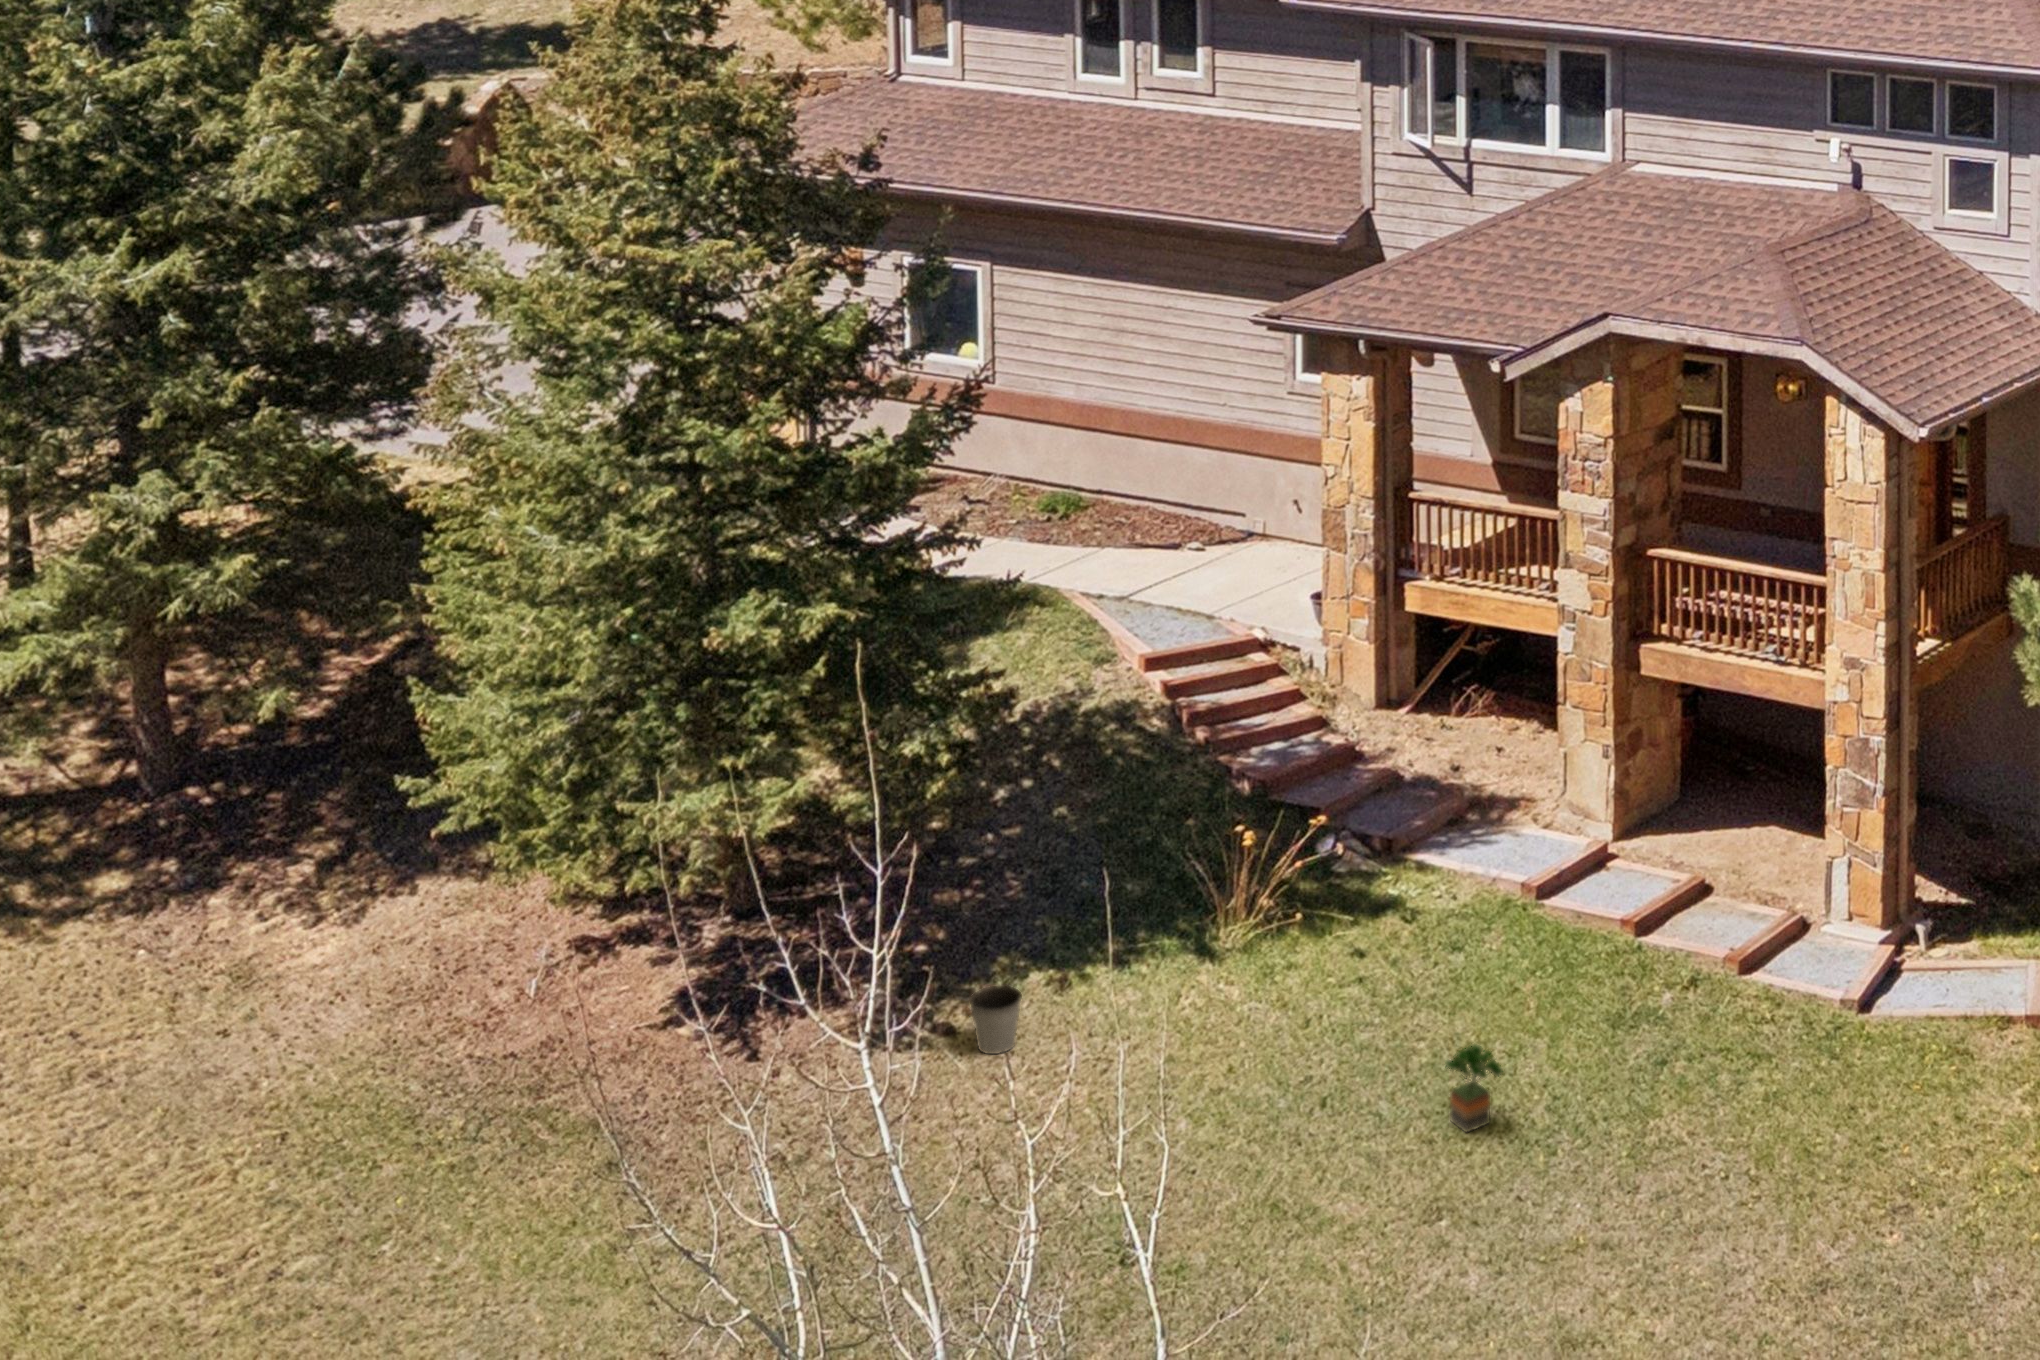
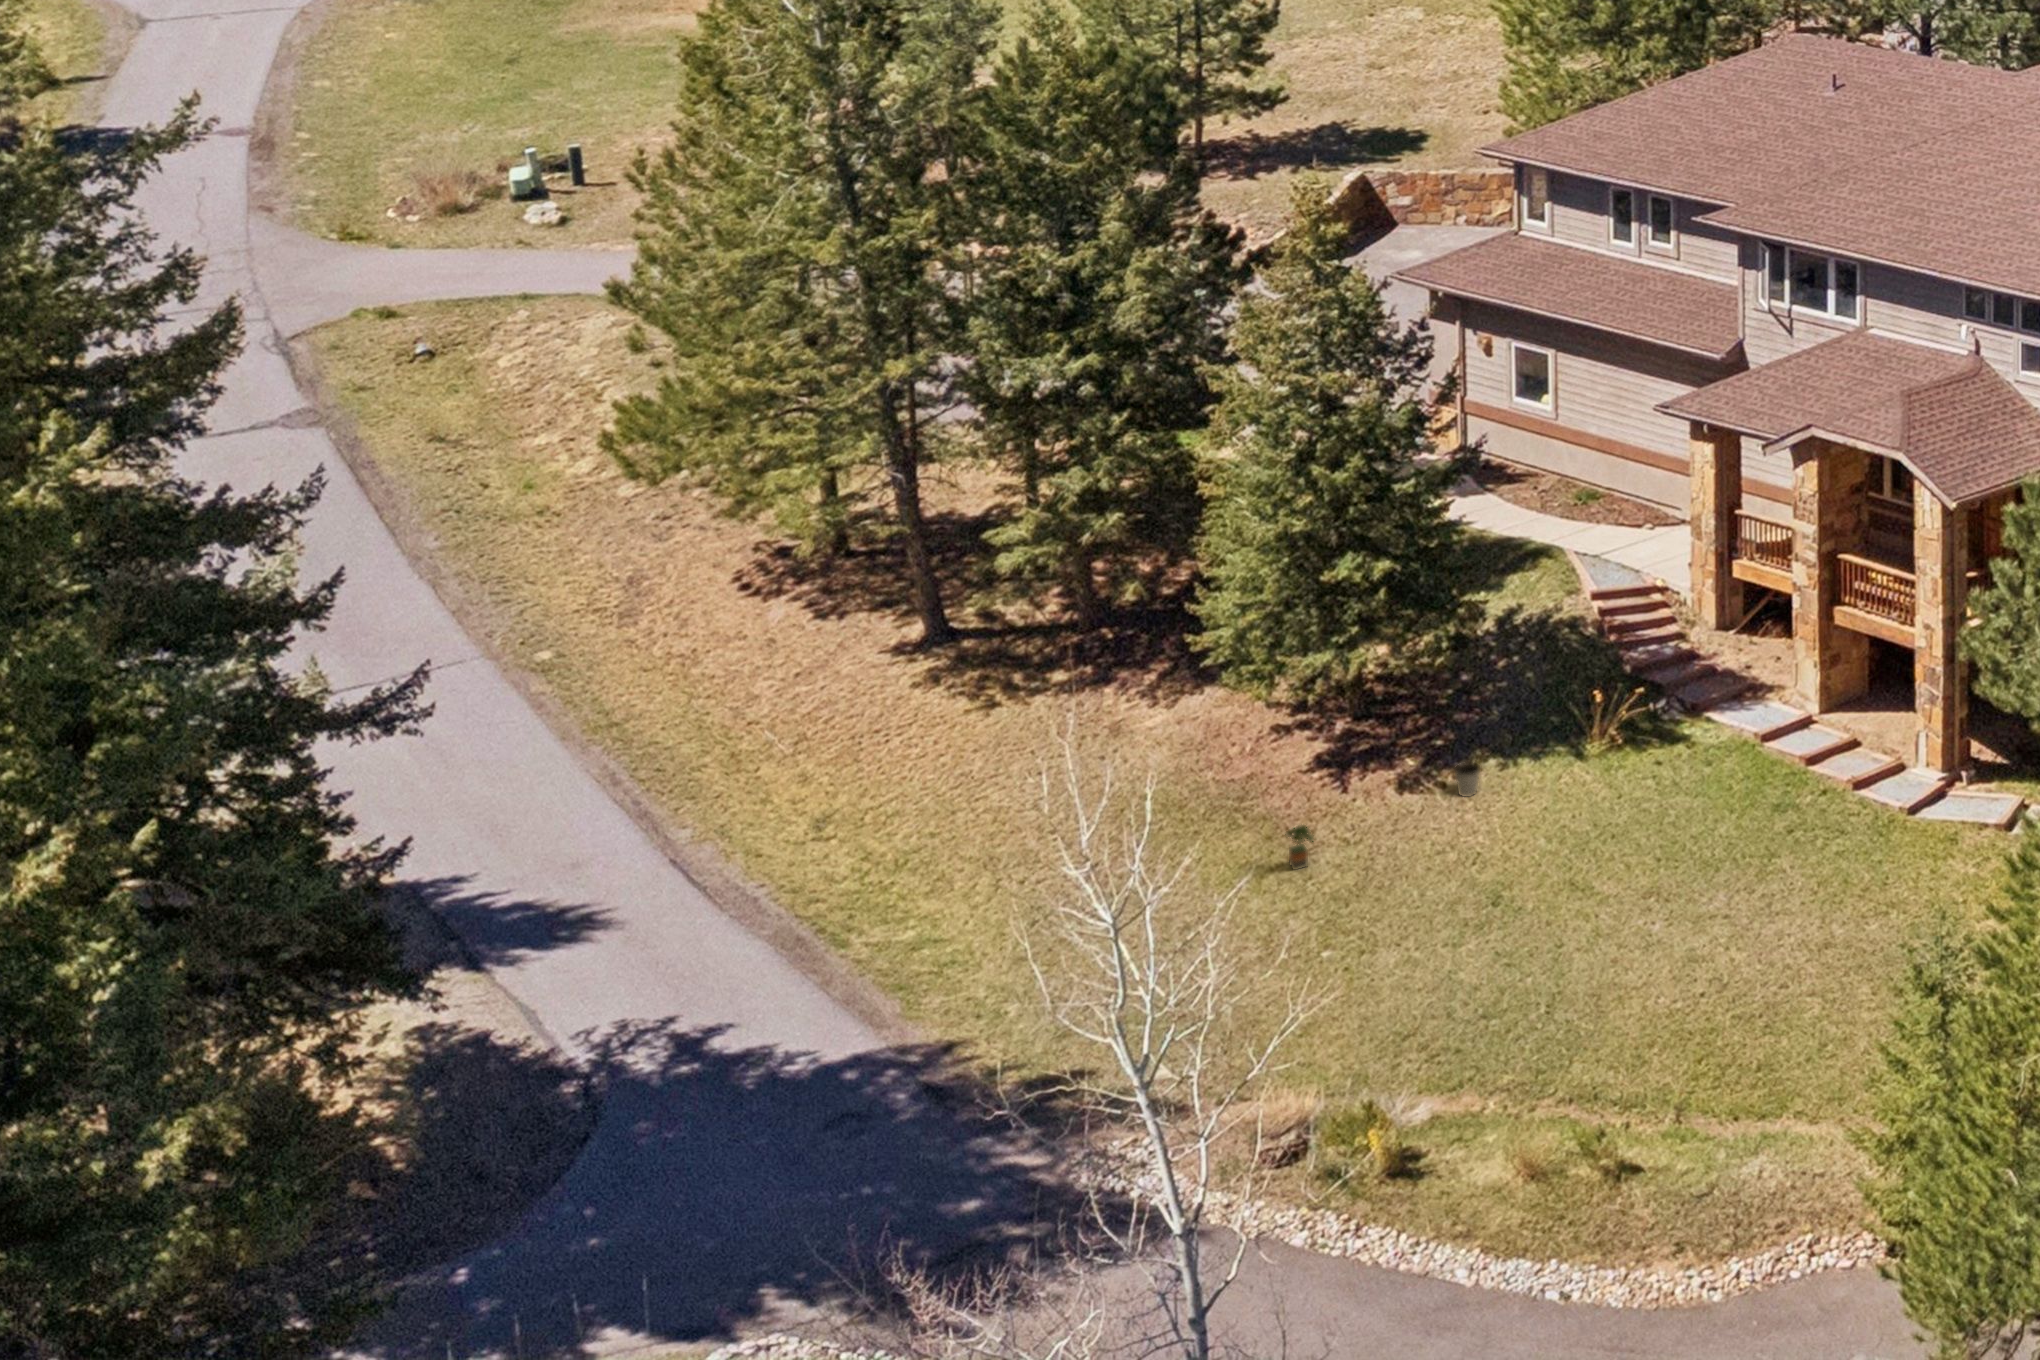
potted tree: present [1445,1044,1503,1132] -> present [1285,825,1314,869]

